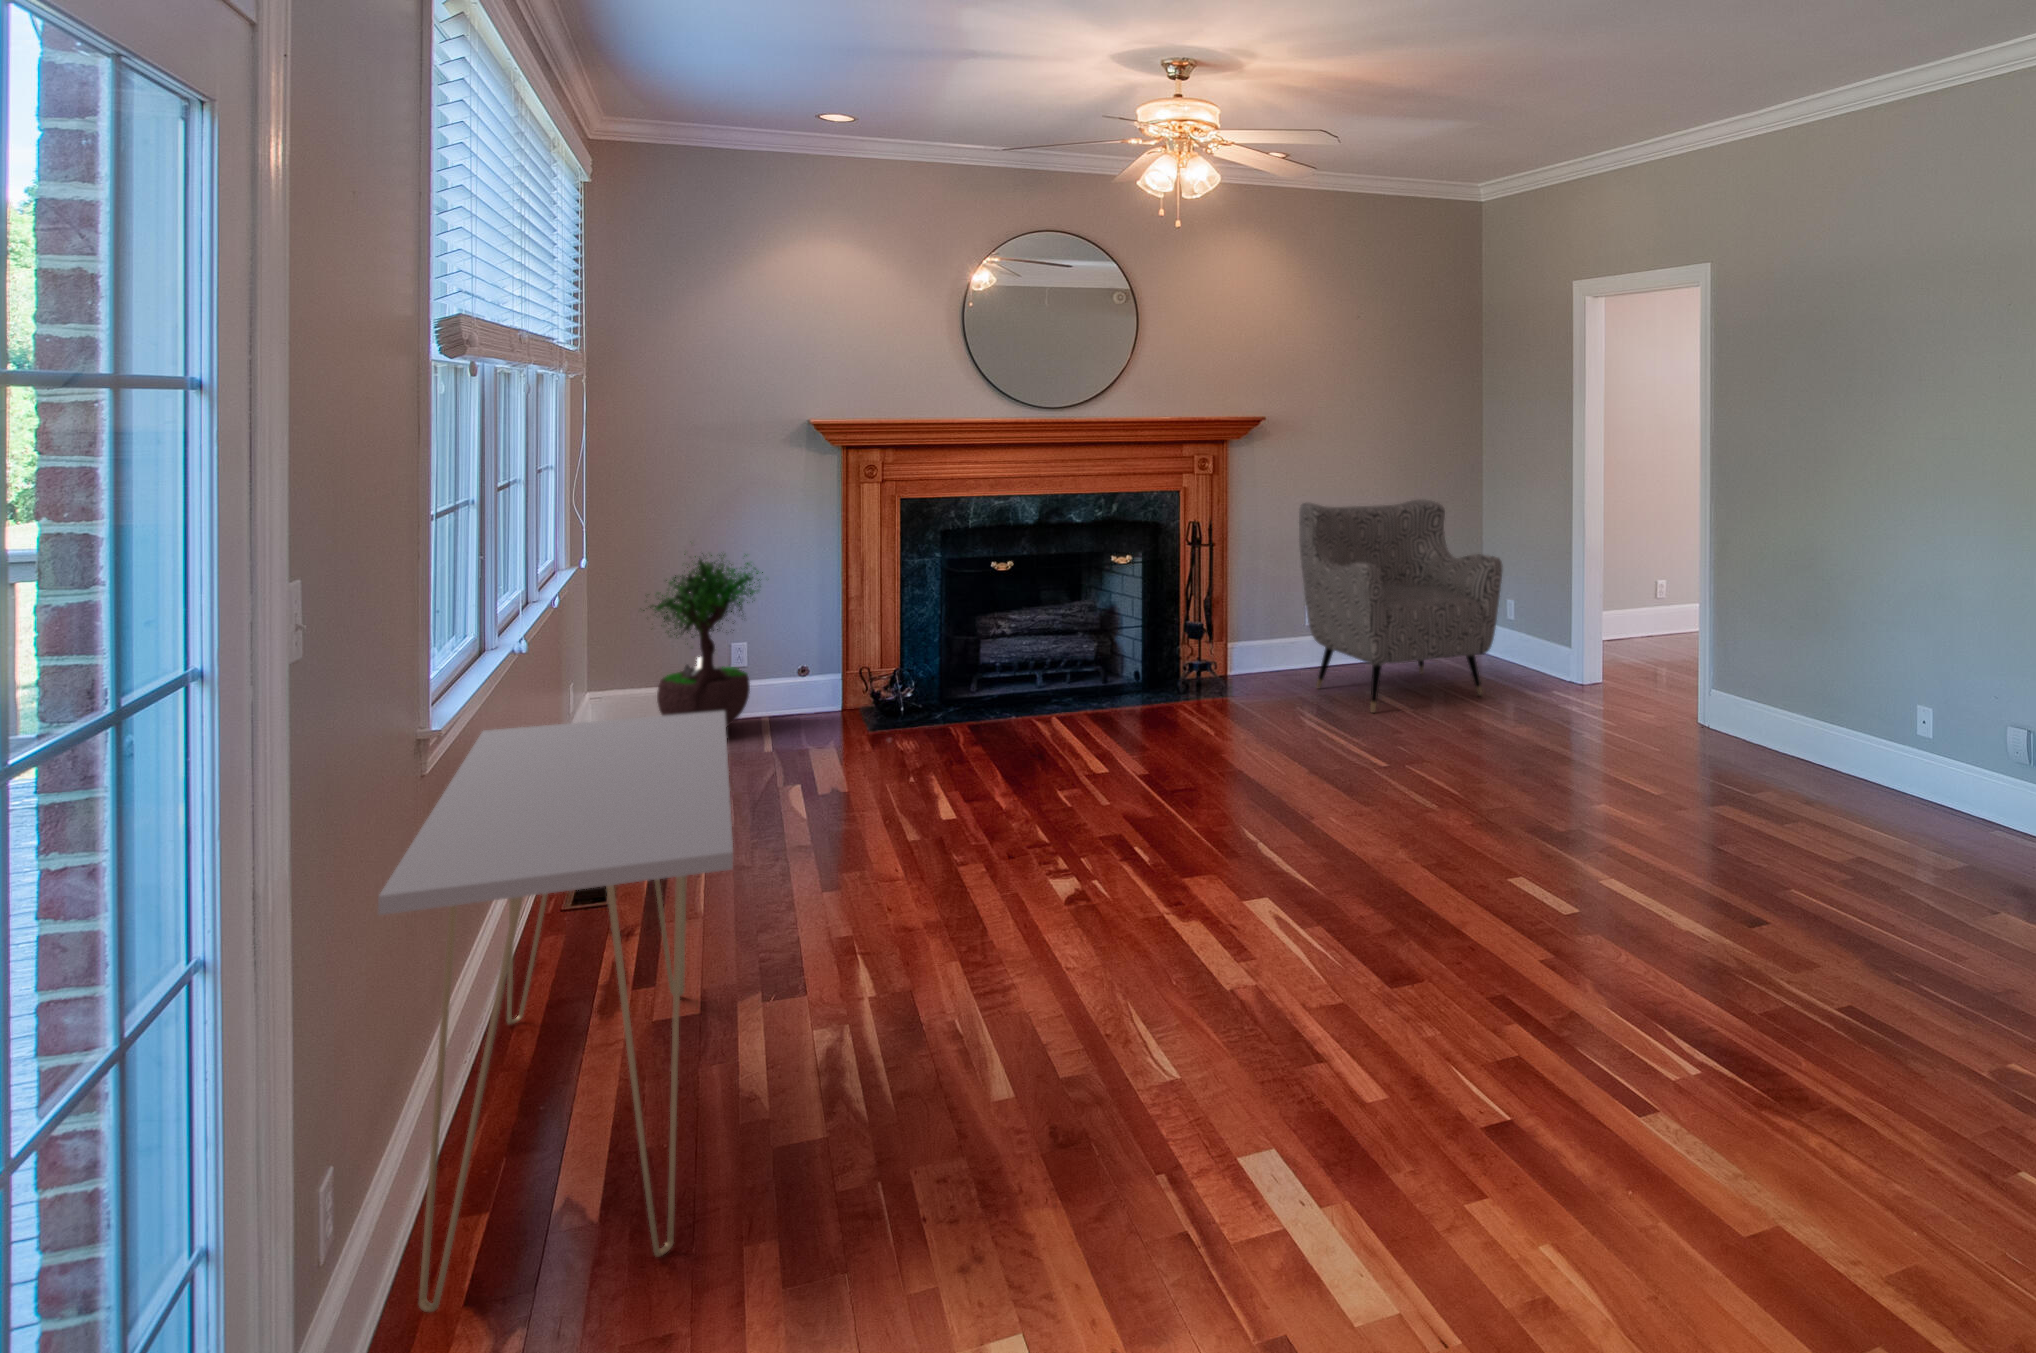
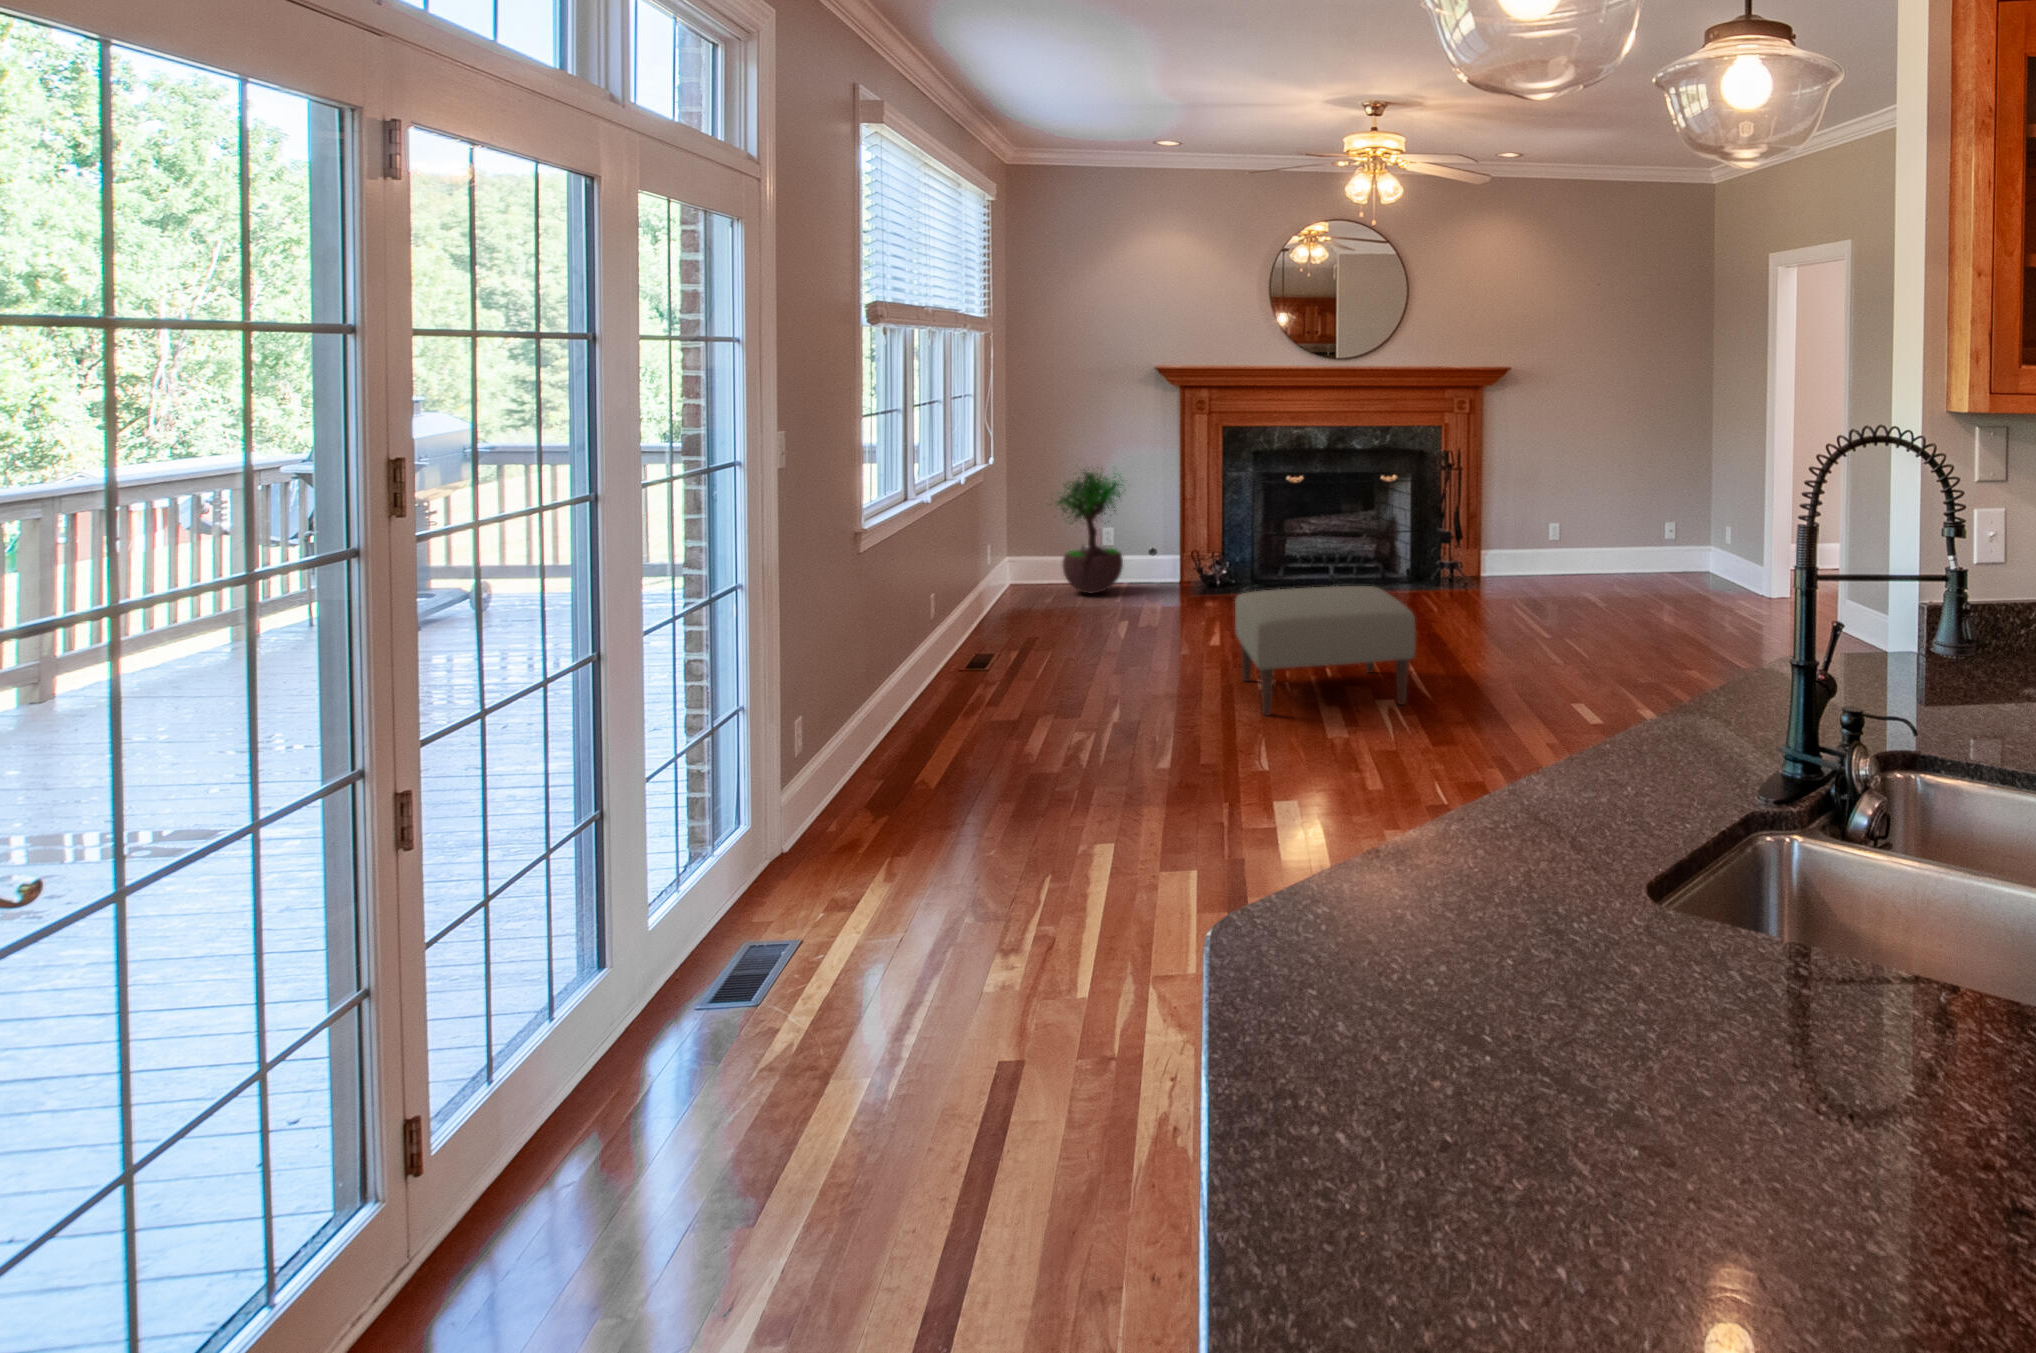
armchair: present [1299,499,1502,712] -> none [1538,436,1700,603]
console table: present [378,711,733,1312] -> none [837,543,1044,803]
ottoman: none [1005,732,1301,962] -> present [1235,586,1416,715]

